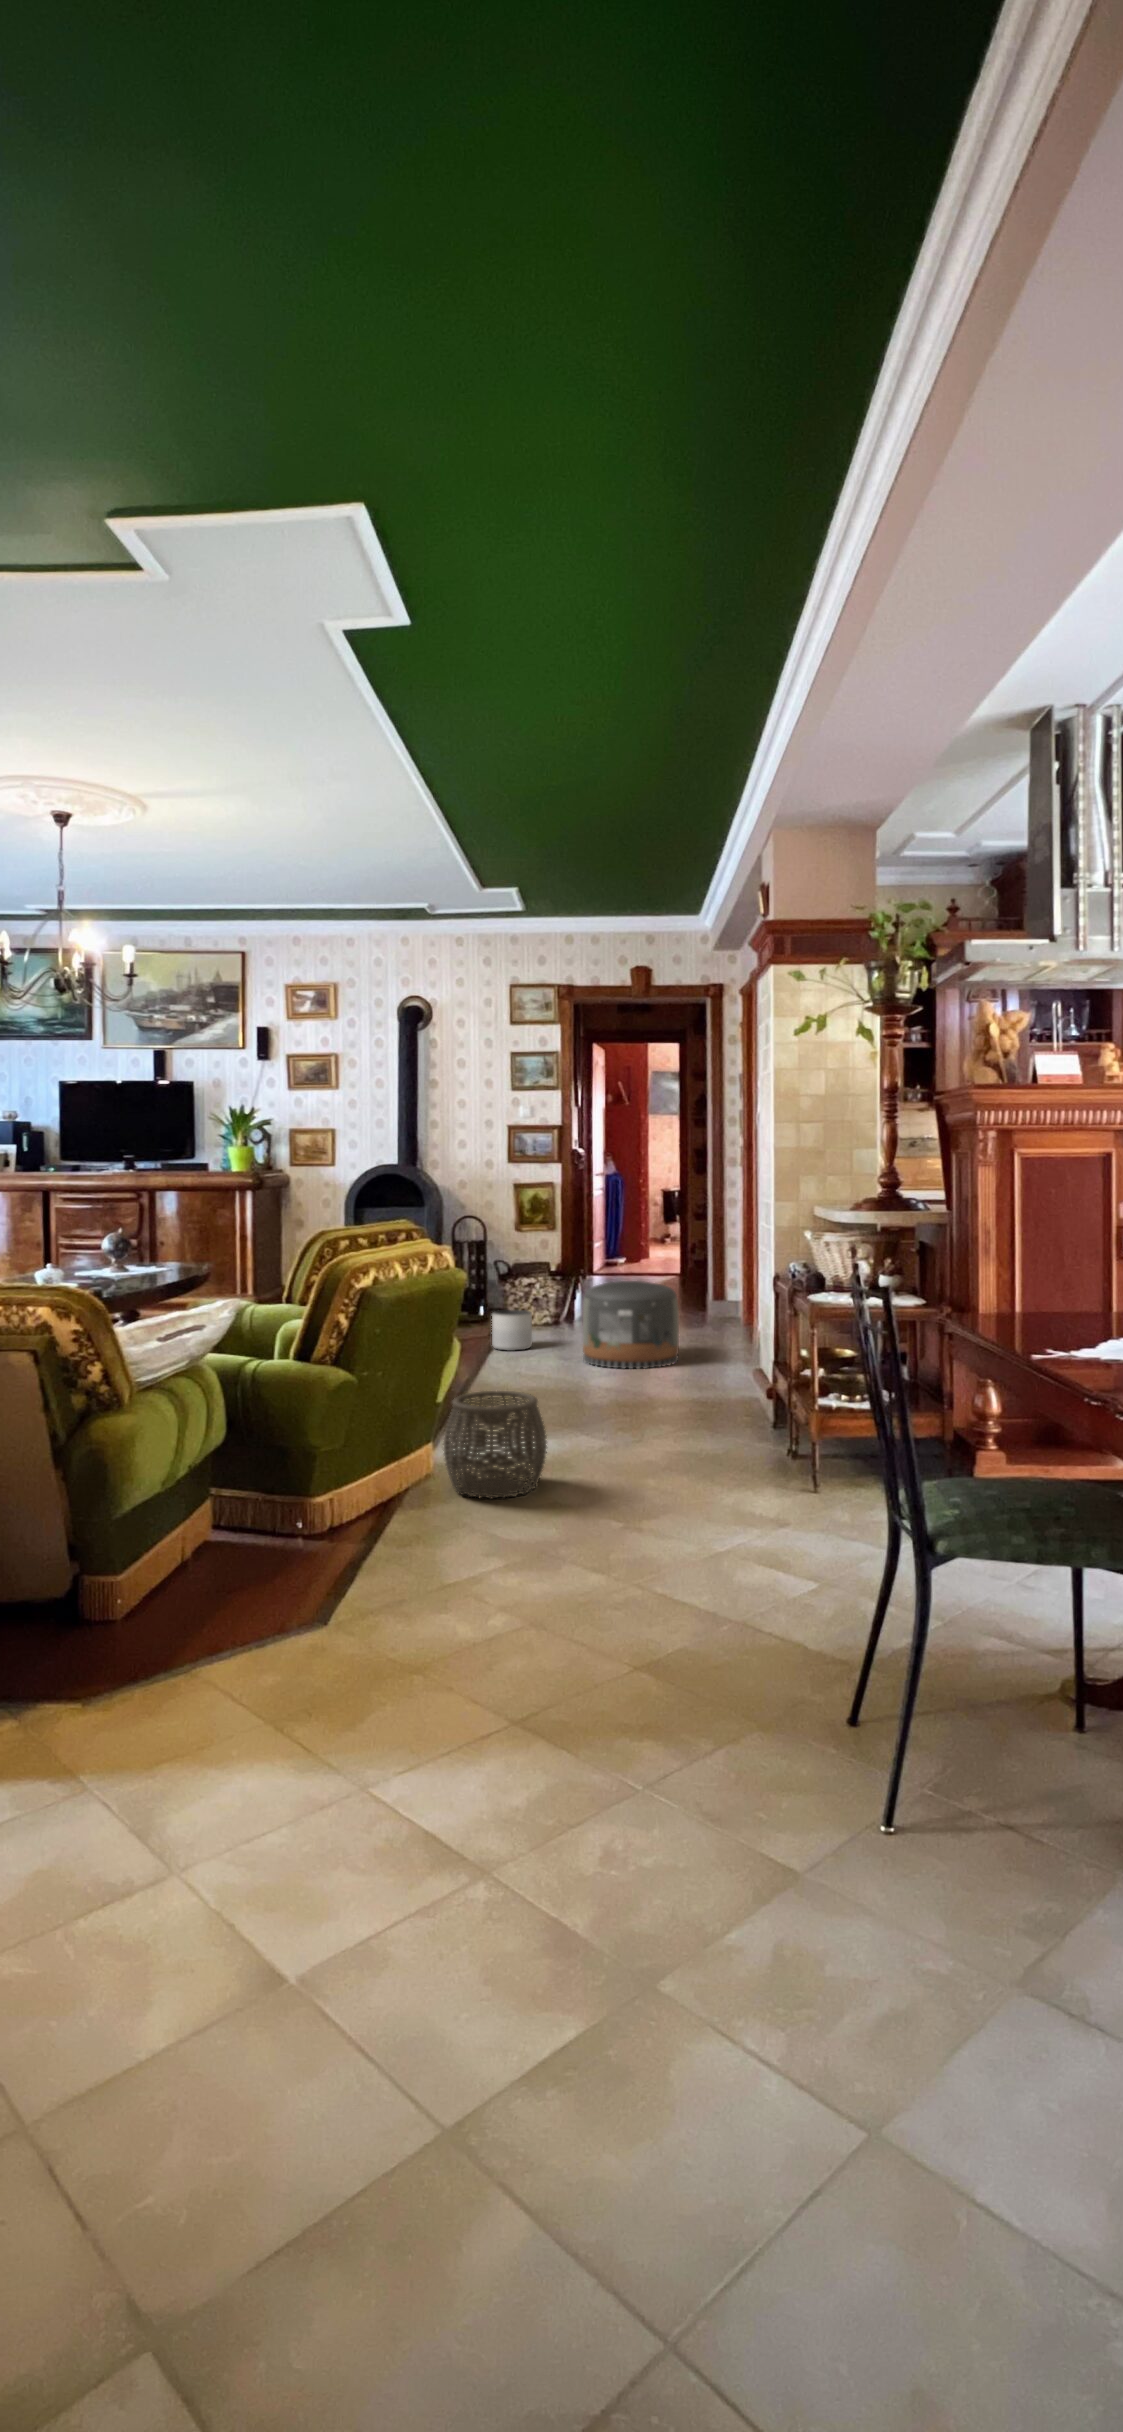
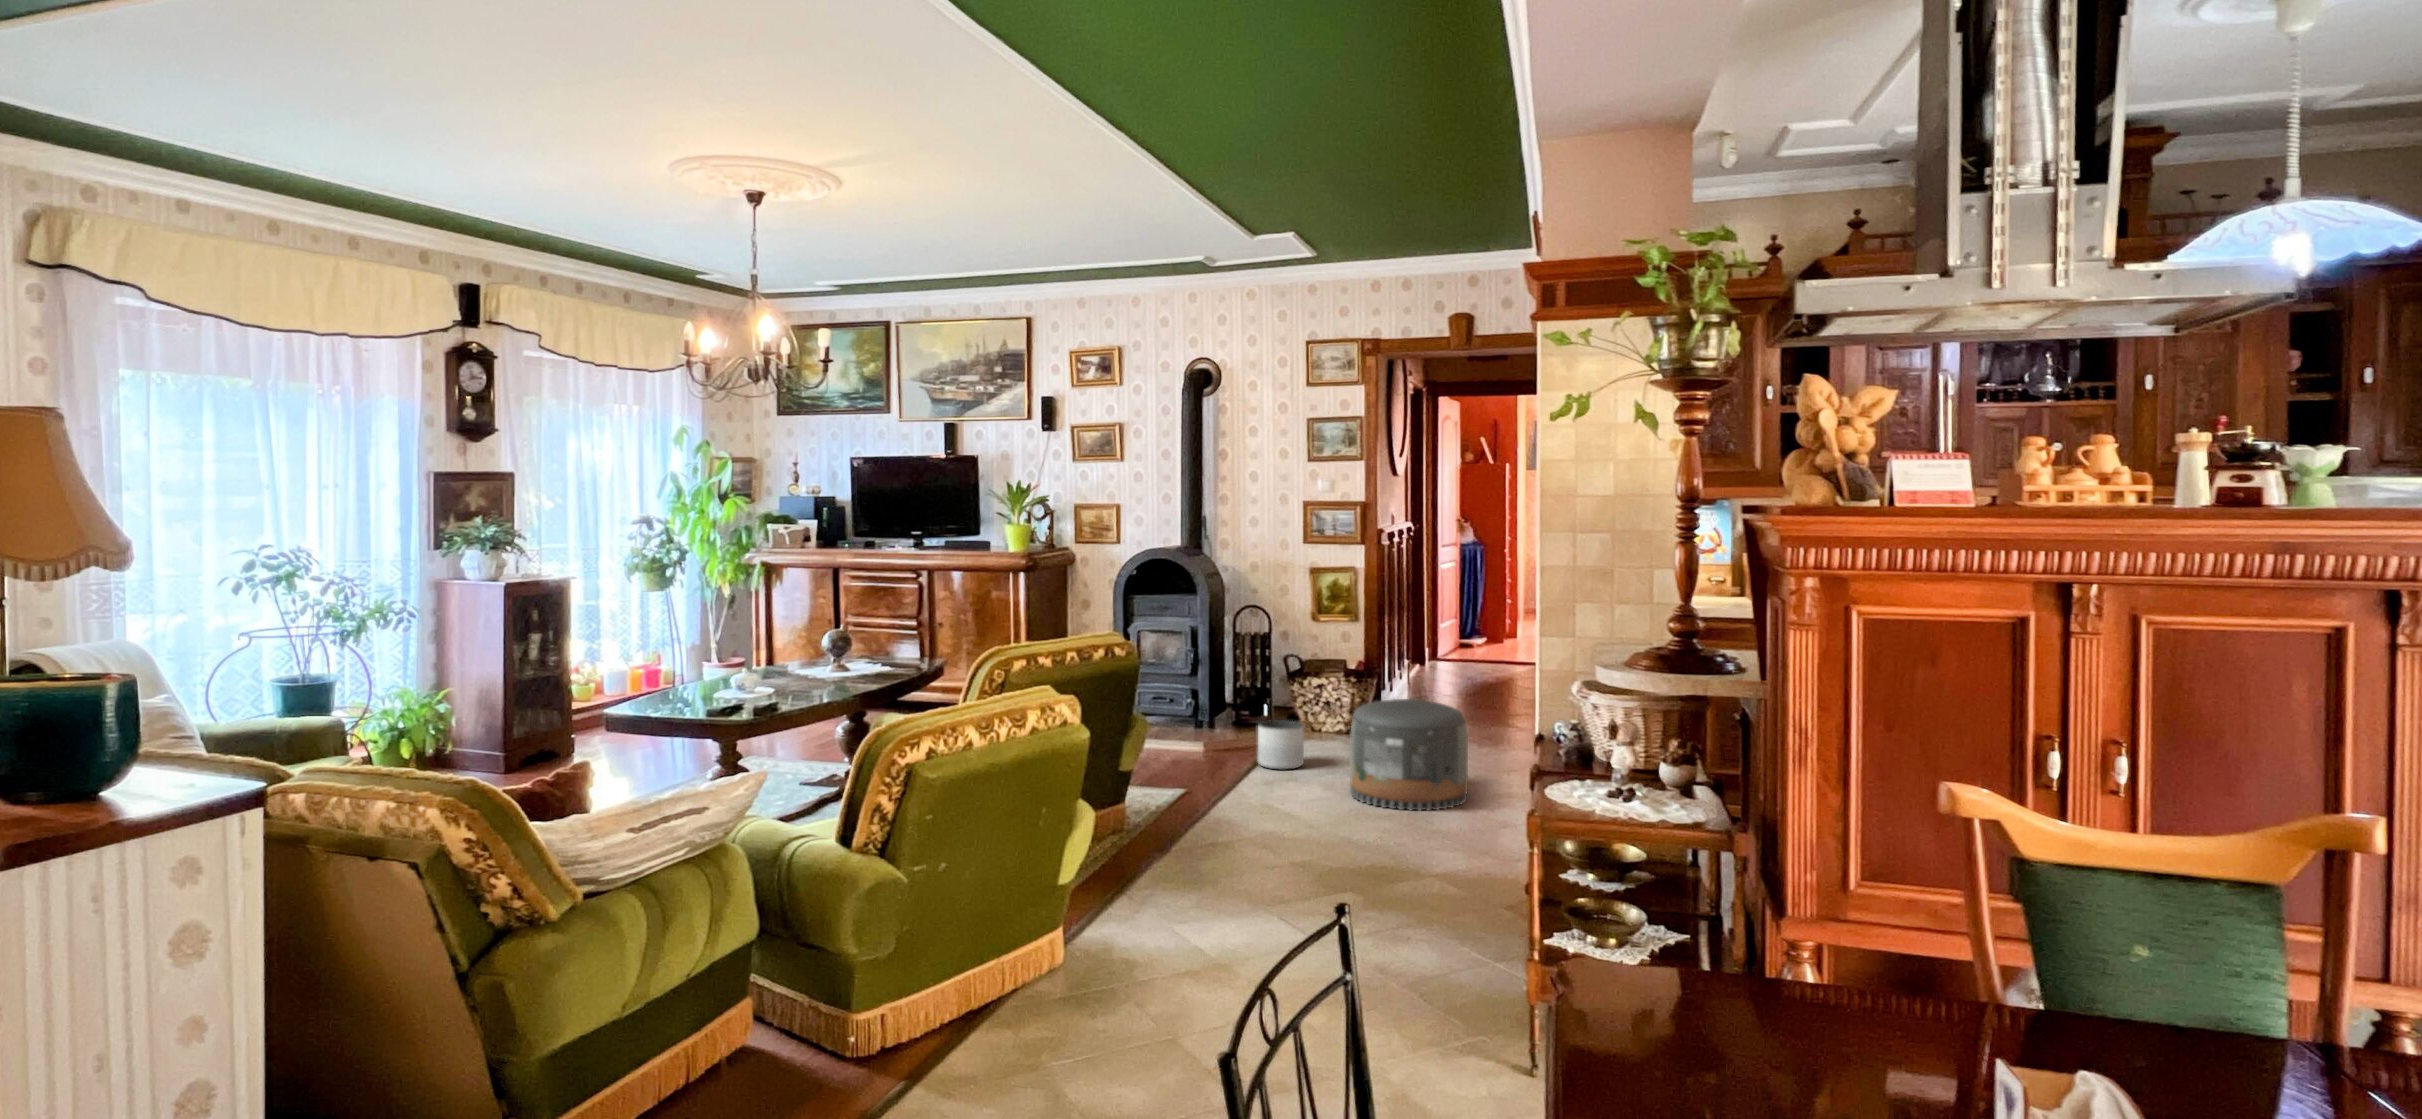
woven basket: present [443,1391,547,1499] -> none [1053,876,1187,1026]

